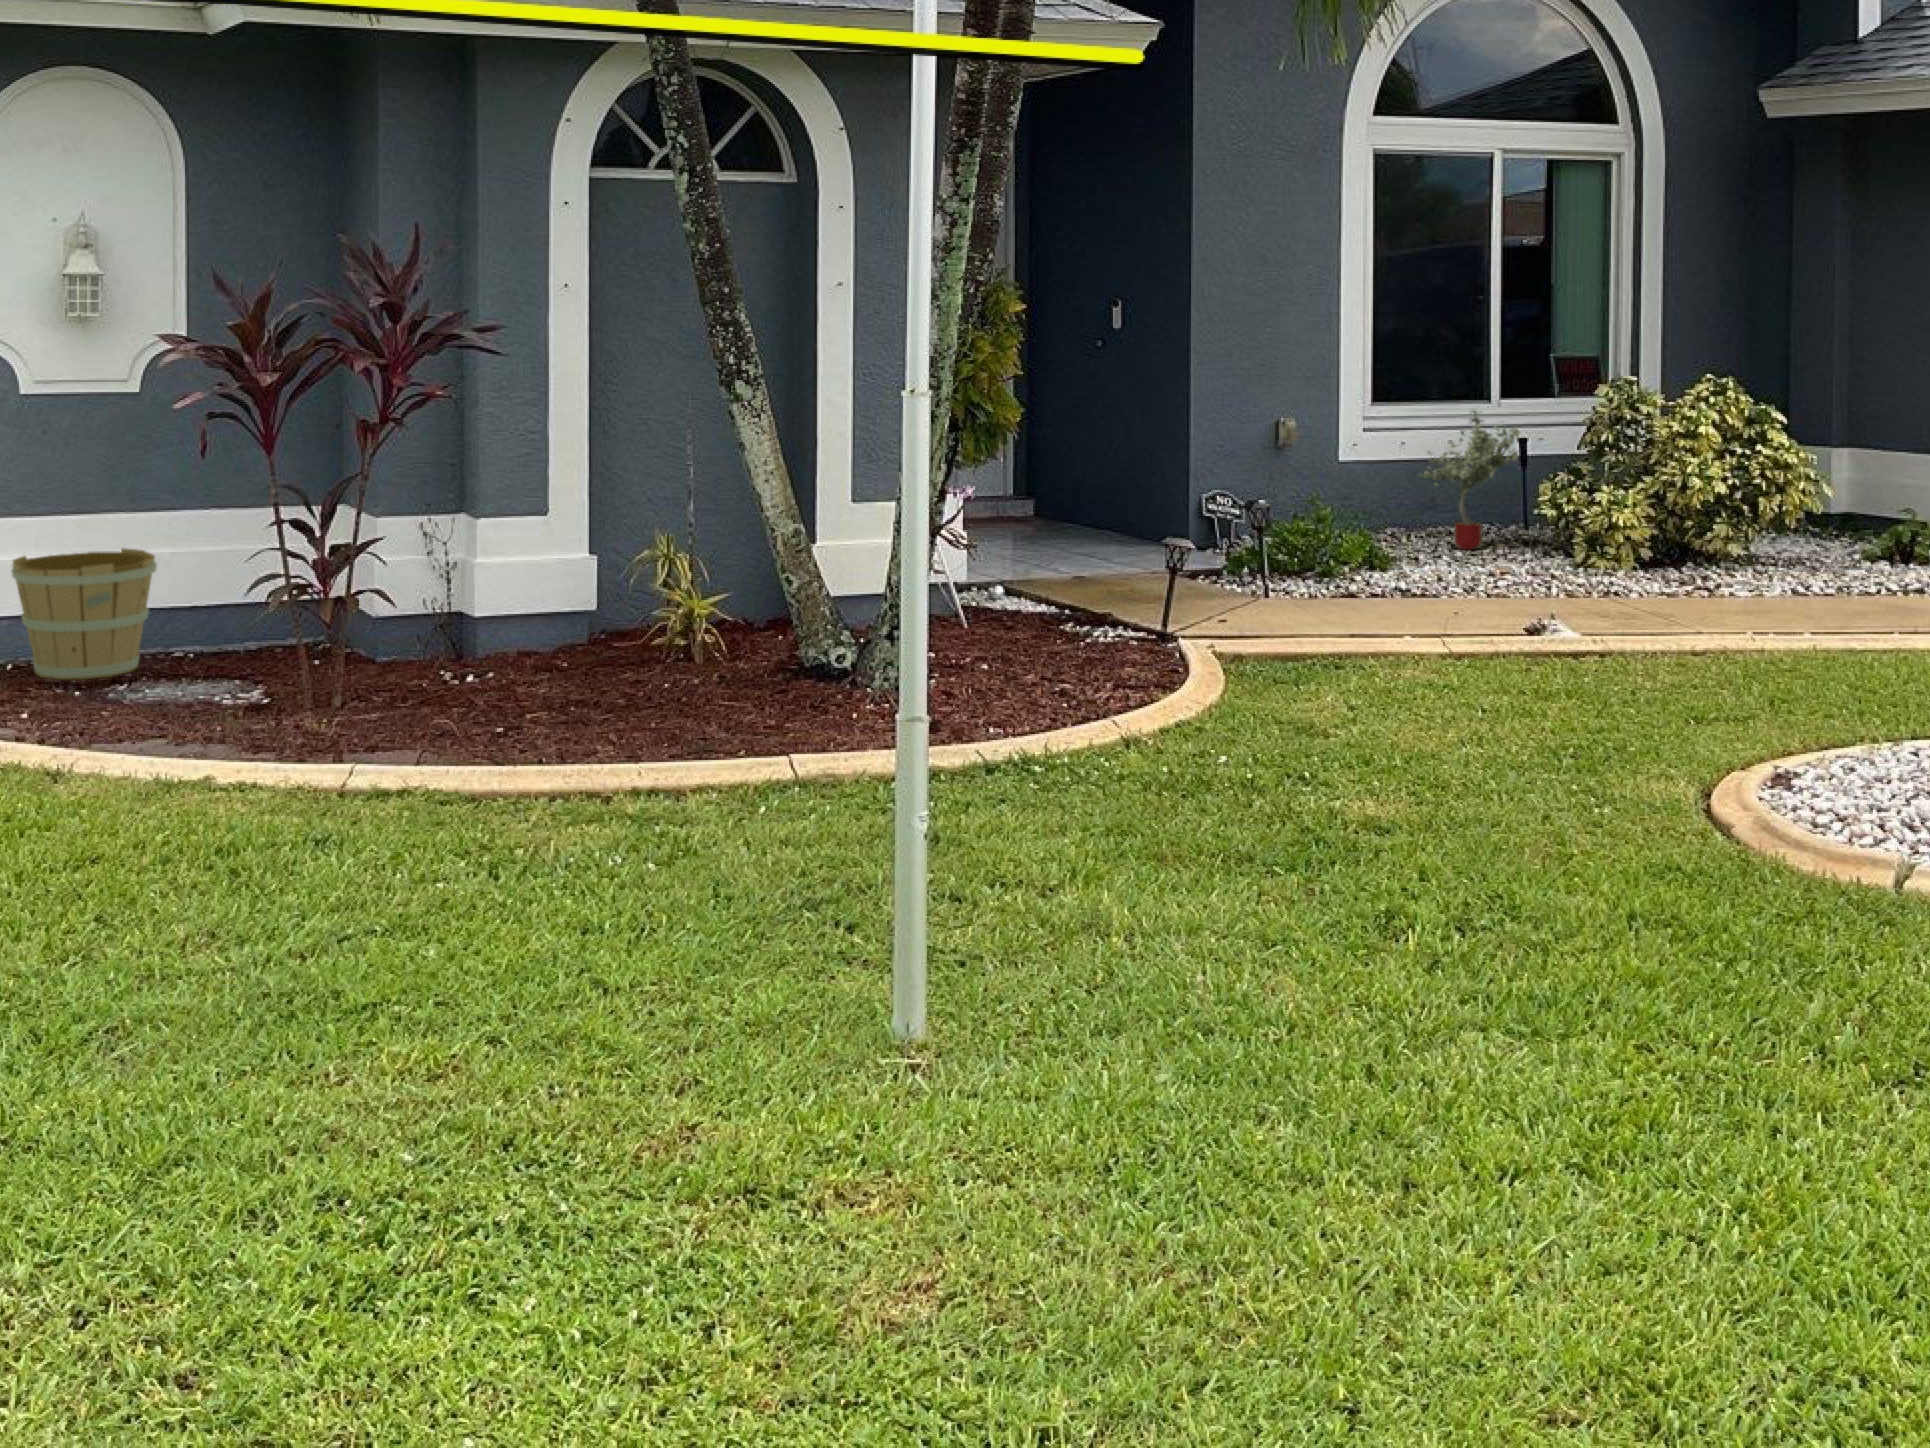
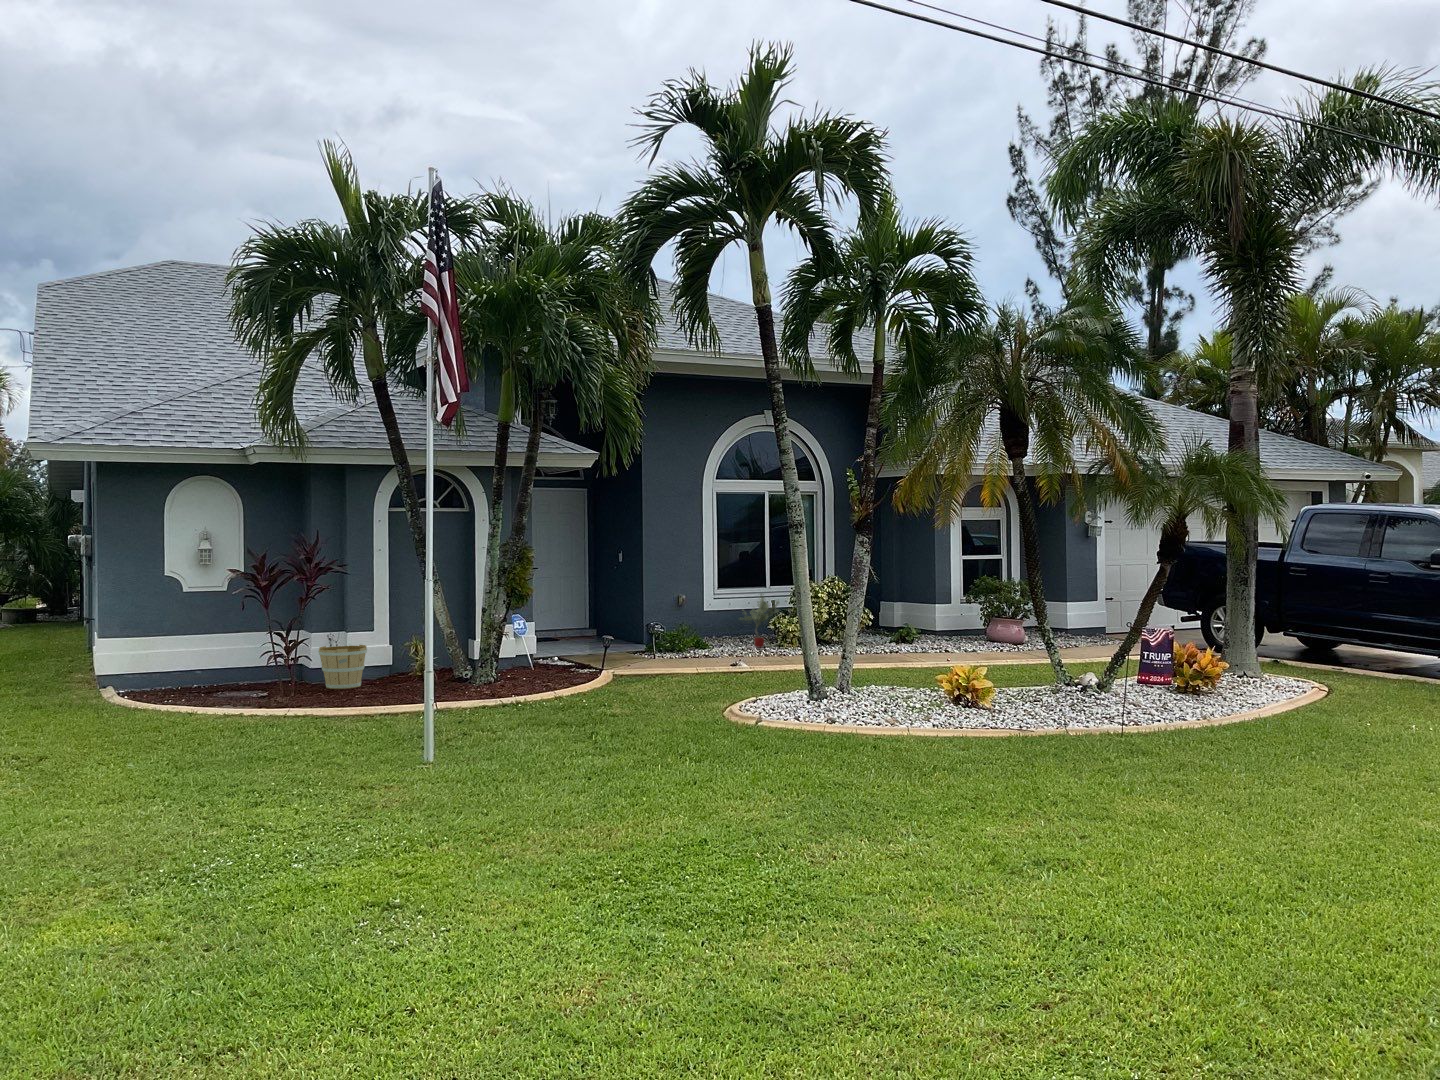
wooden bucket: present [11,548,157,680] -> present [319,645,367,689]

